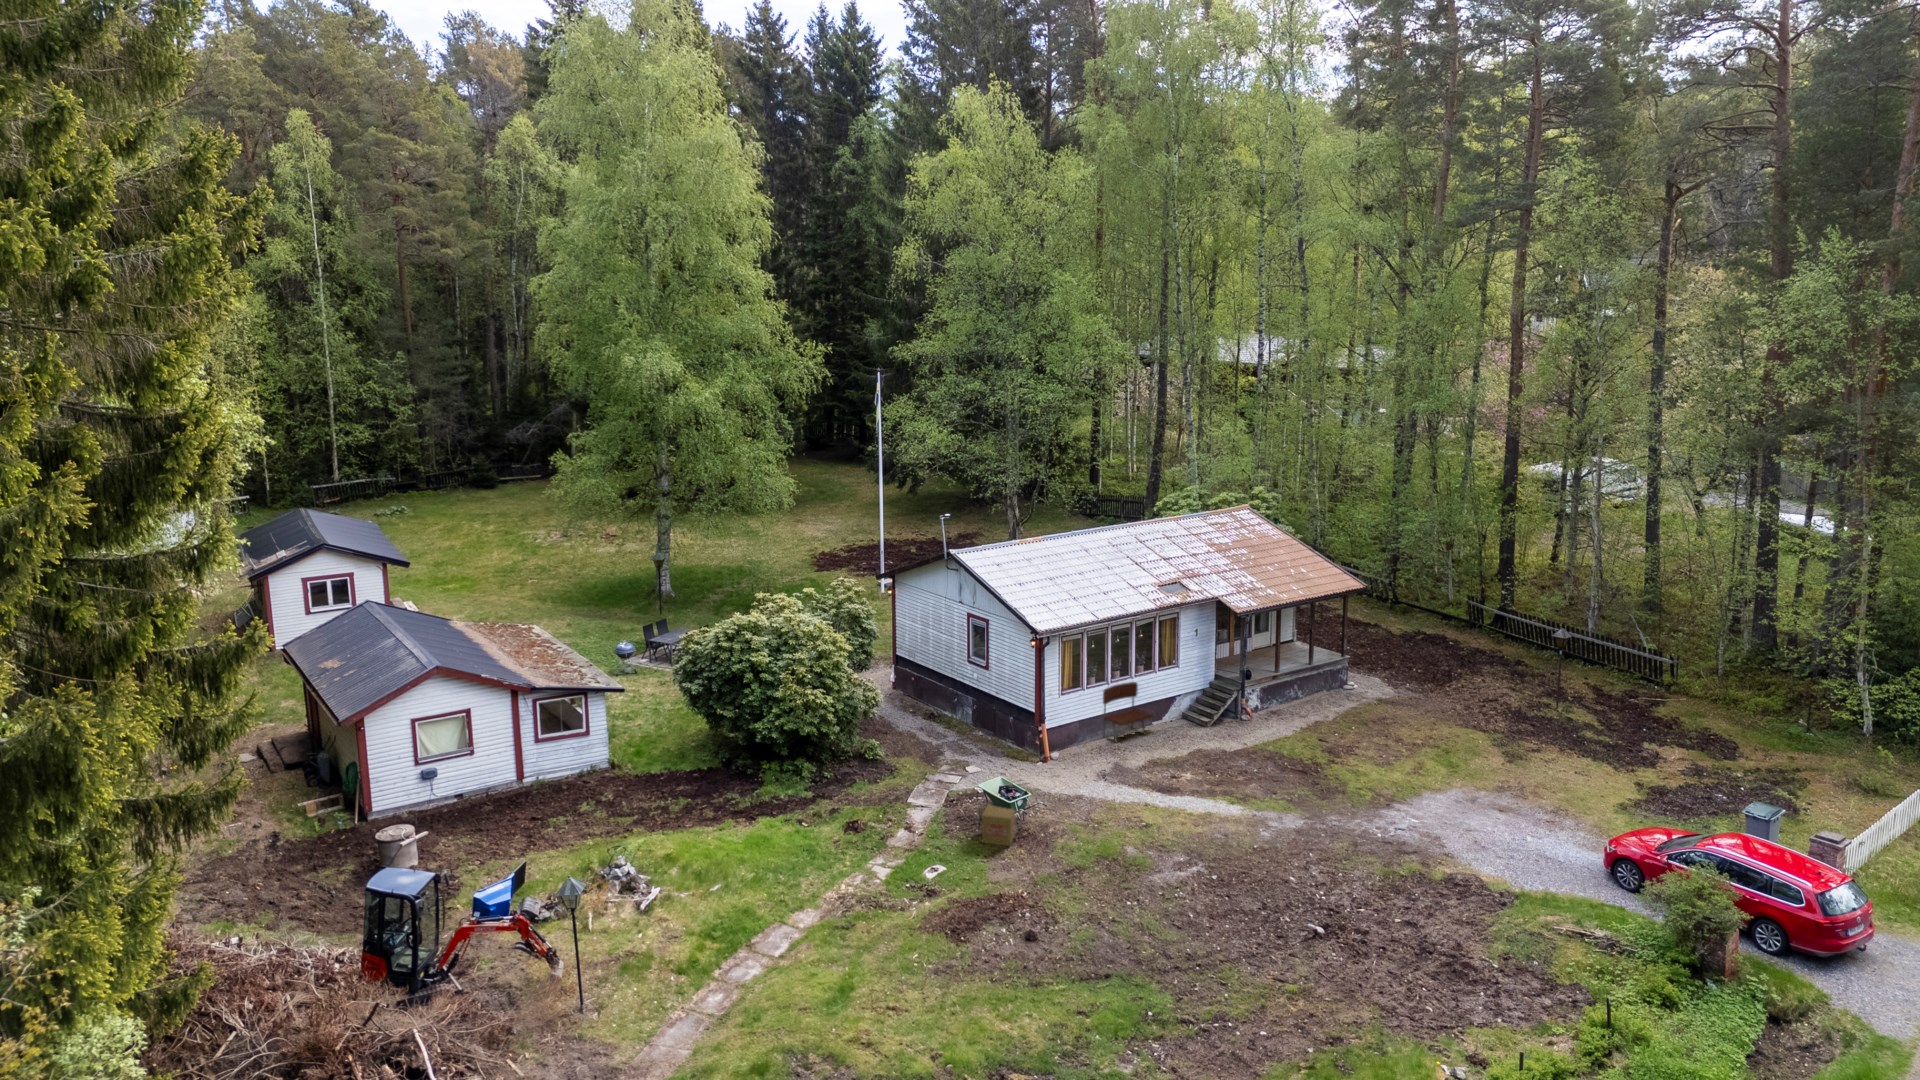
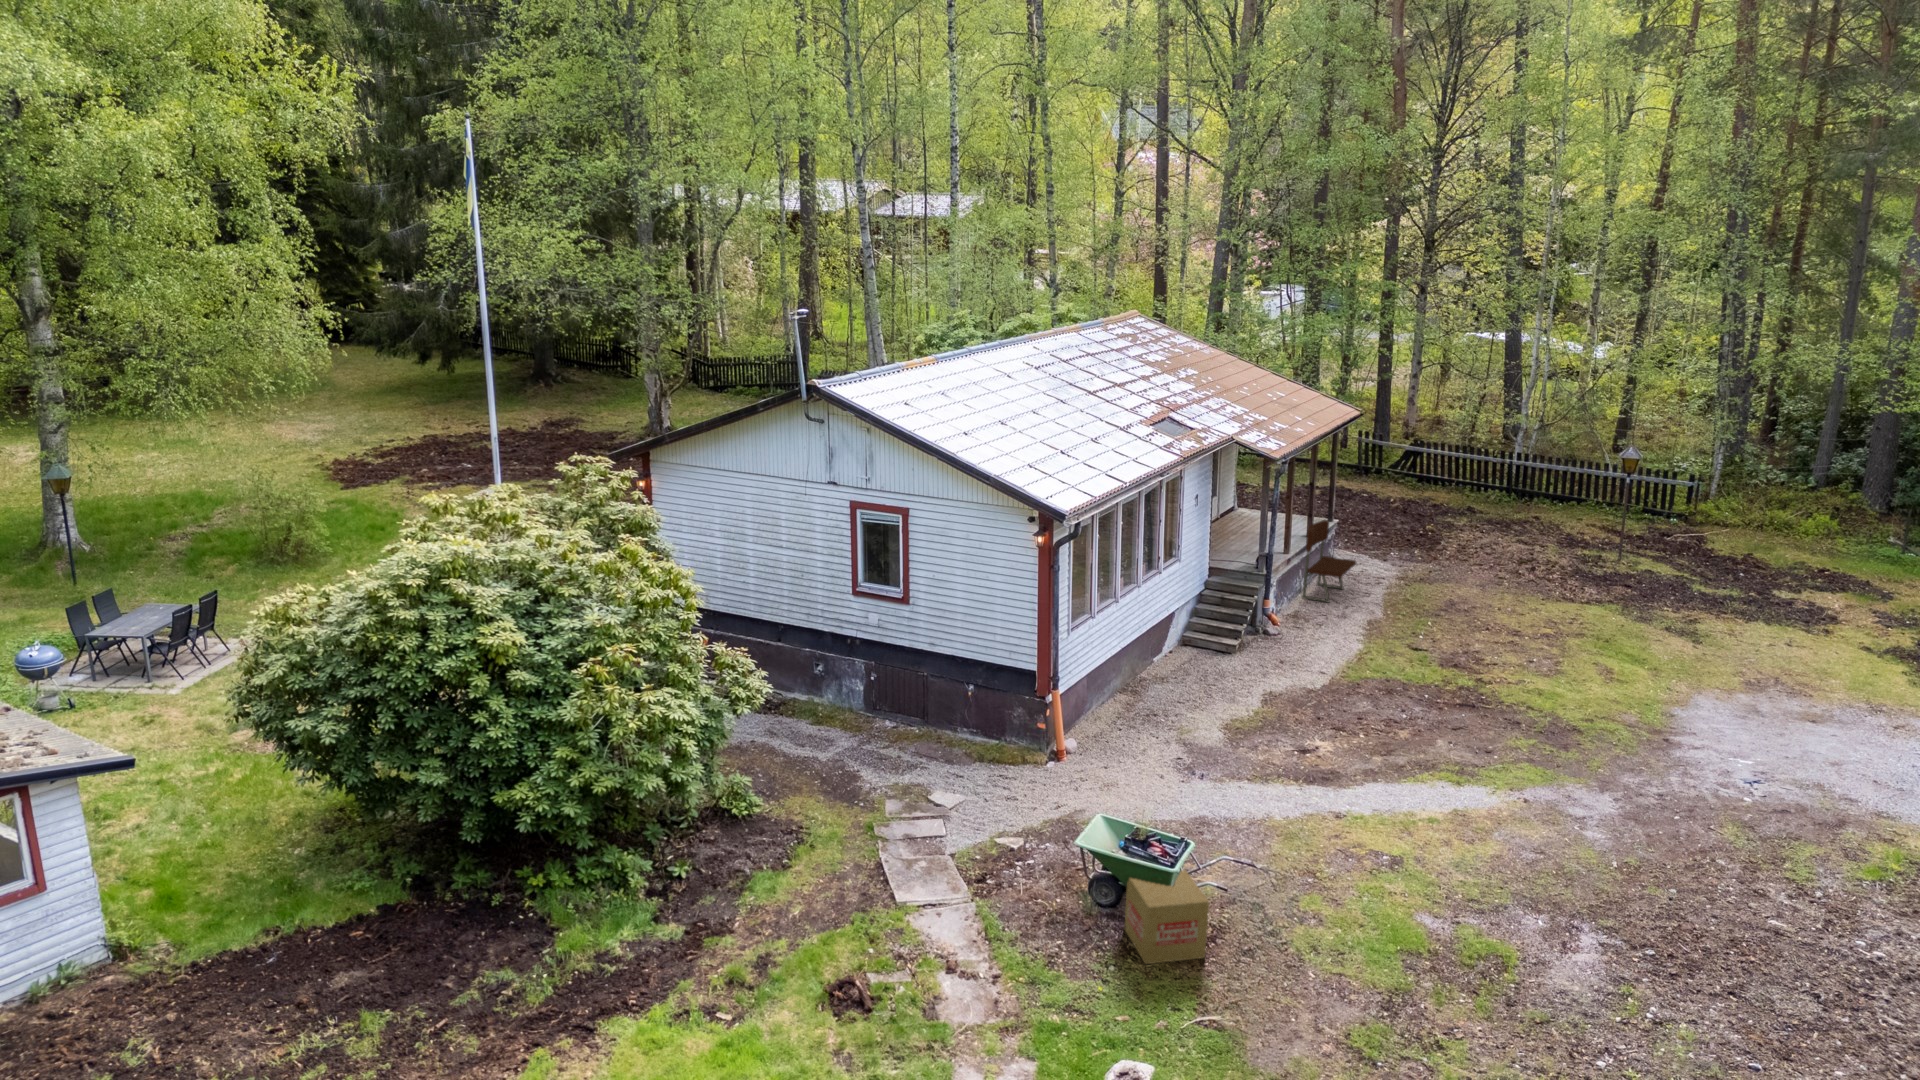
bench: present [1103,682,1152,742] -> present [1302,520,1357,602]

